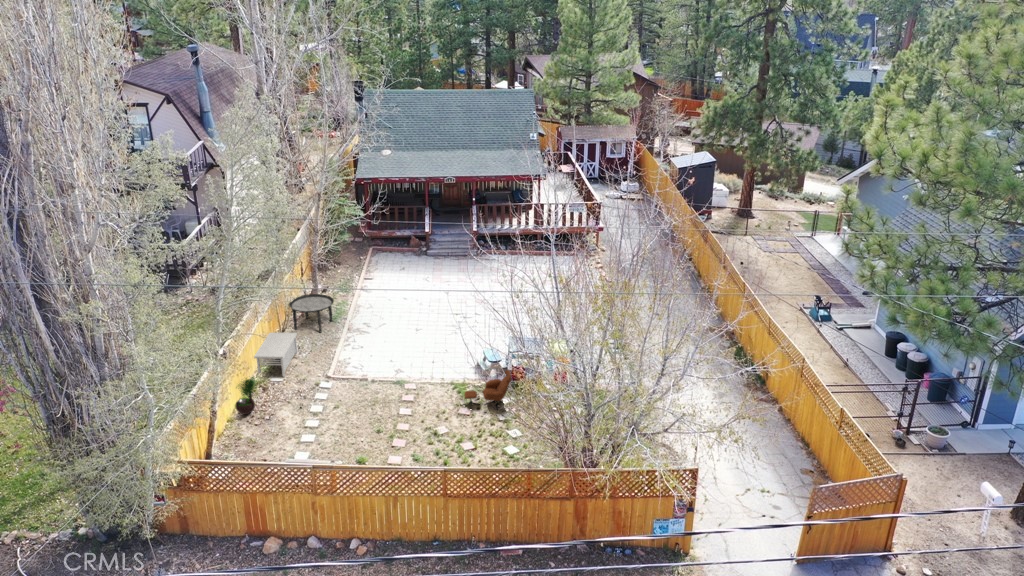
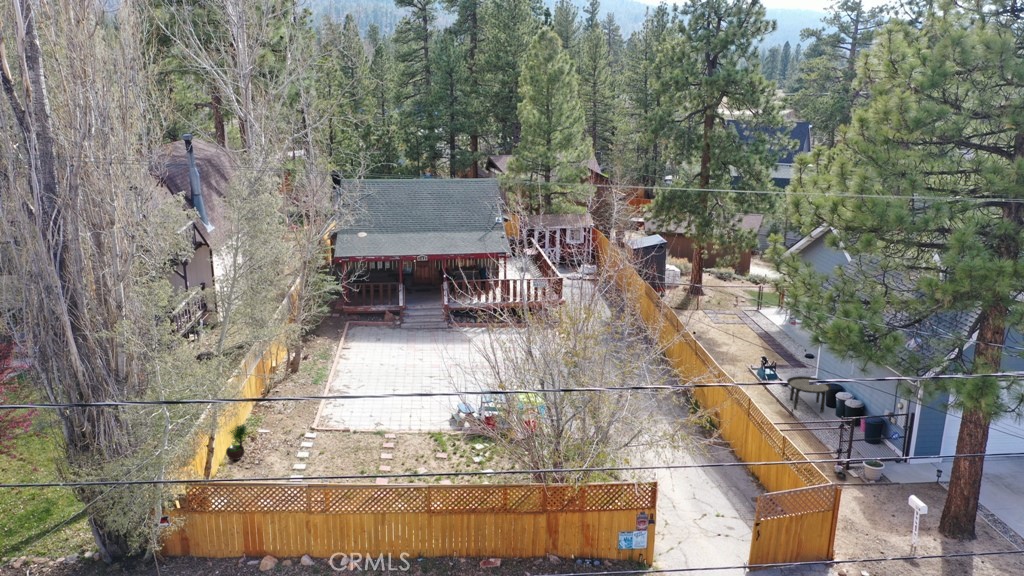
round table: present [289,294,334,333] -> present [787,376,831,413]
storage bench: present [254,333,298,377] -> none [242,391,281,430]
lounge chair: present [465,370,511,409] -> none [440,416,485,454]

